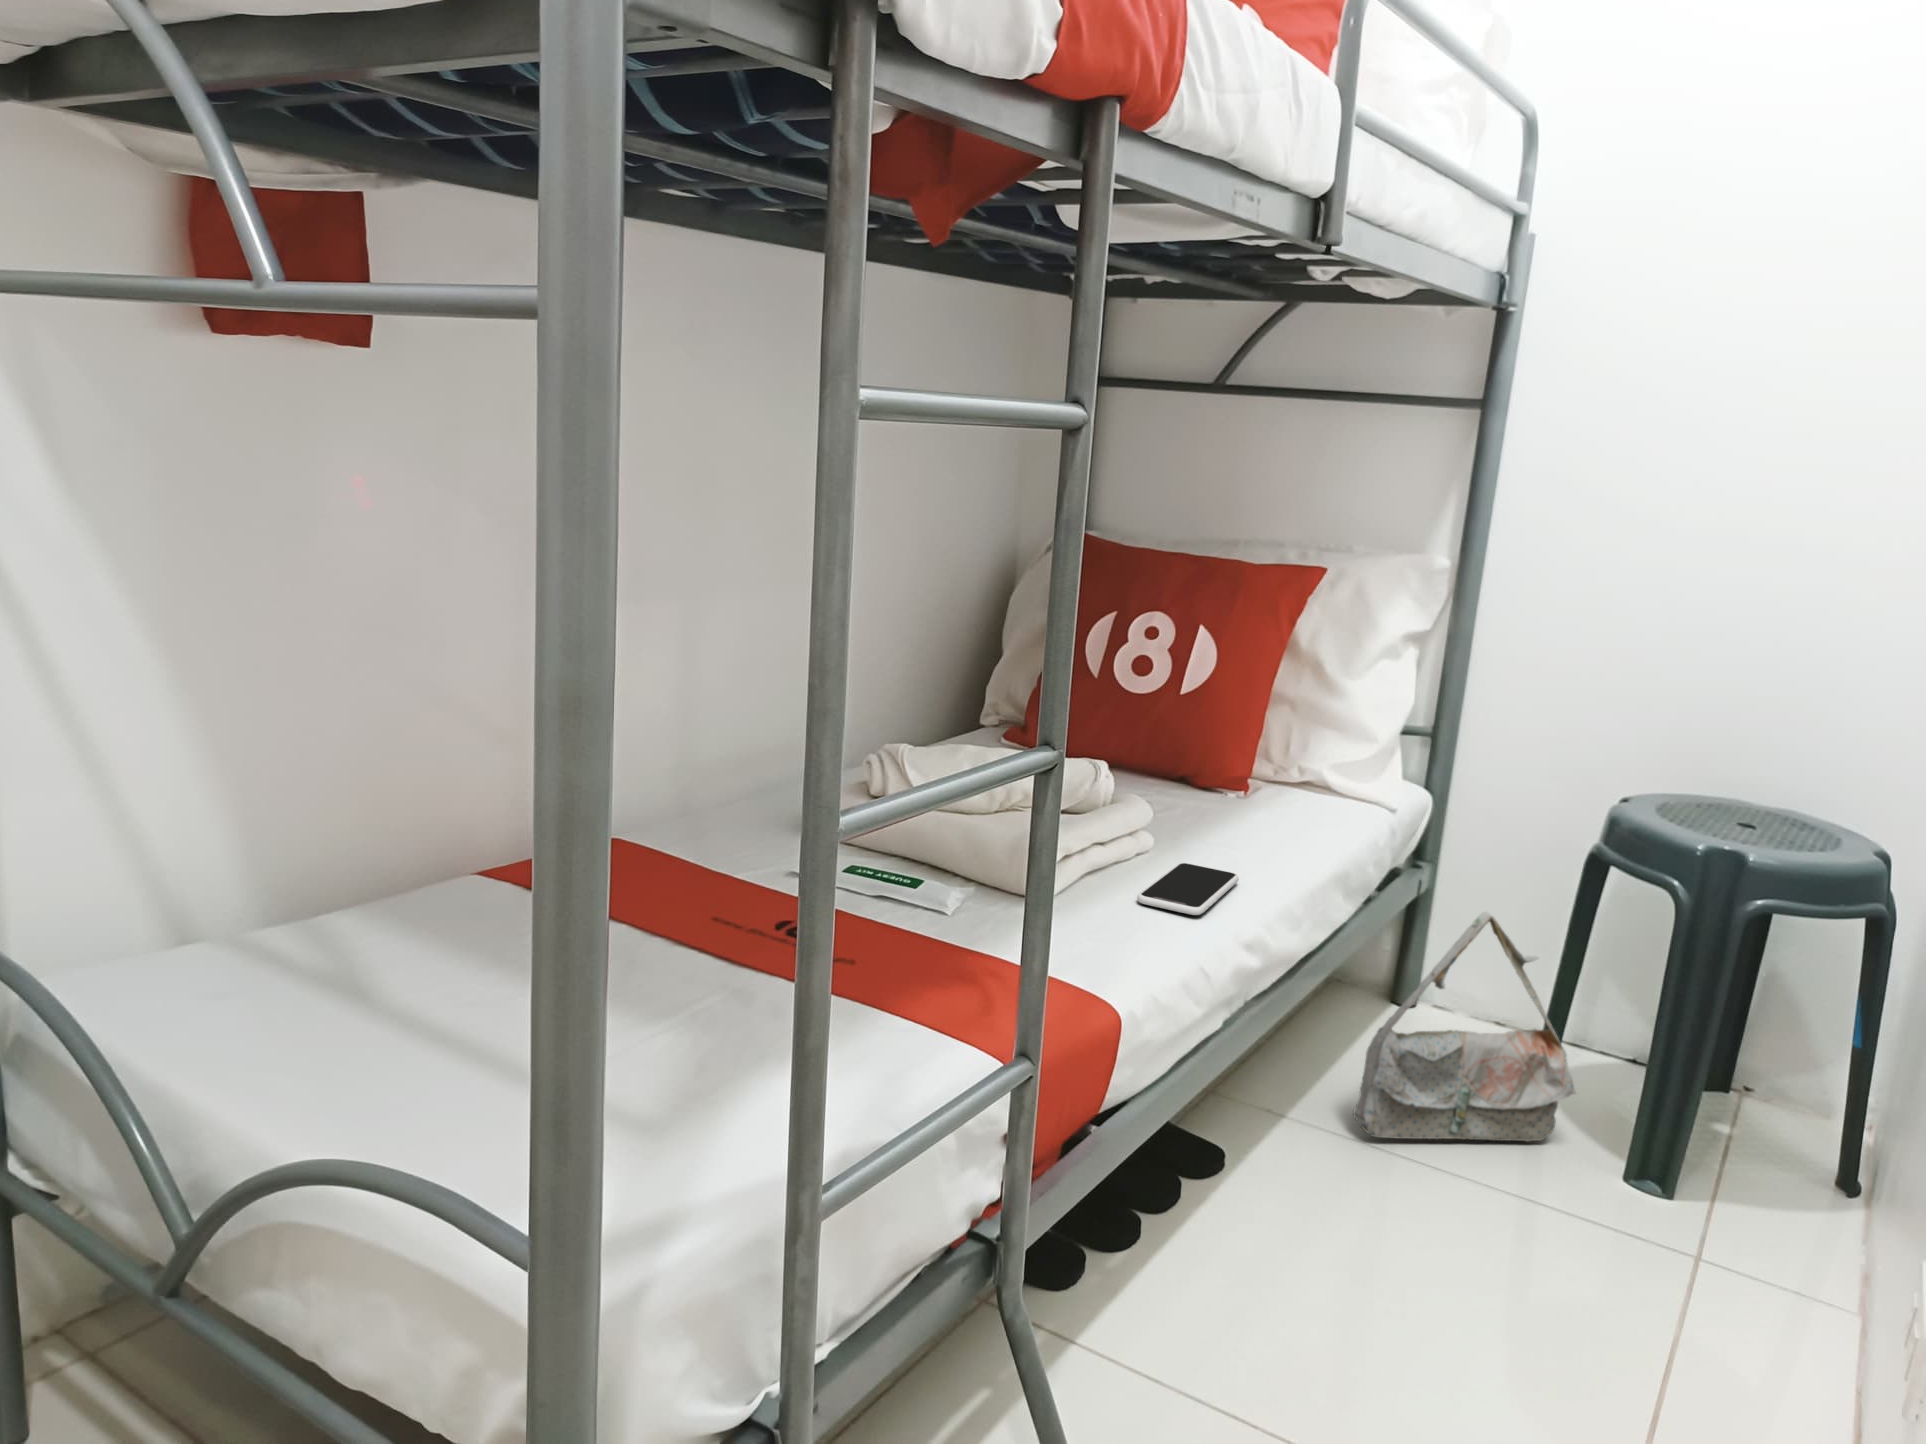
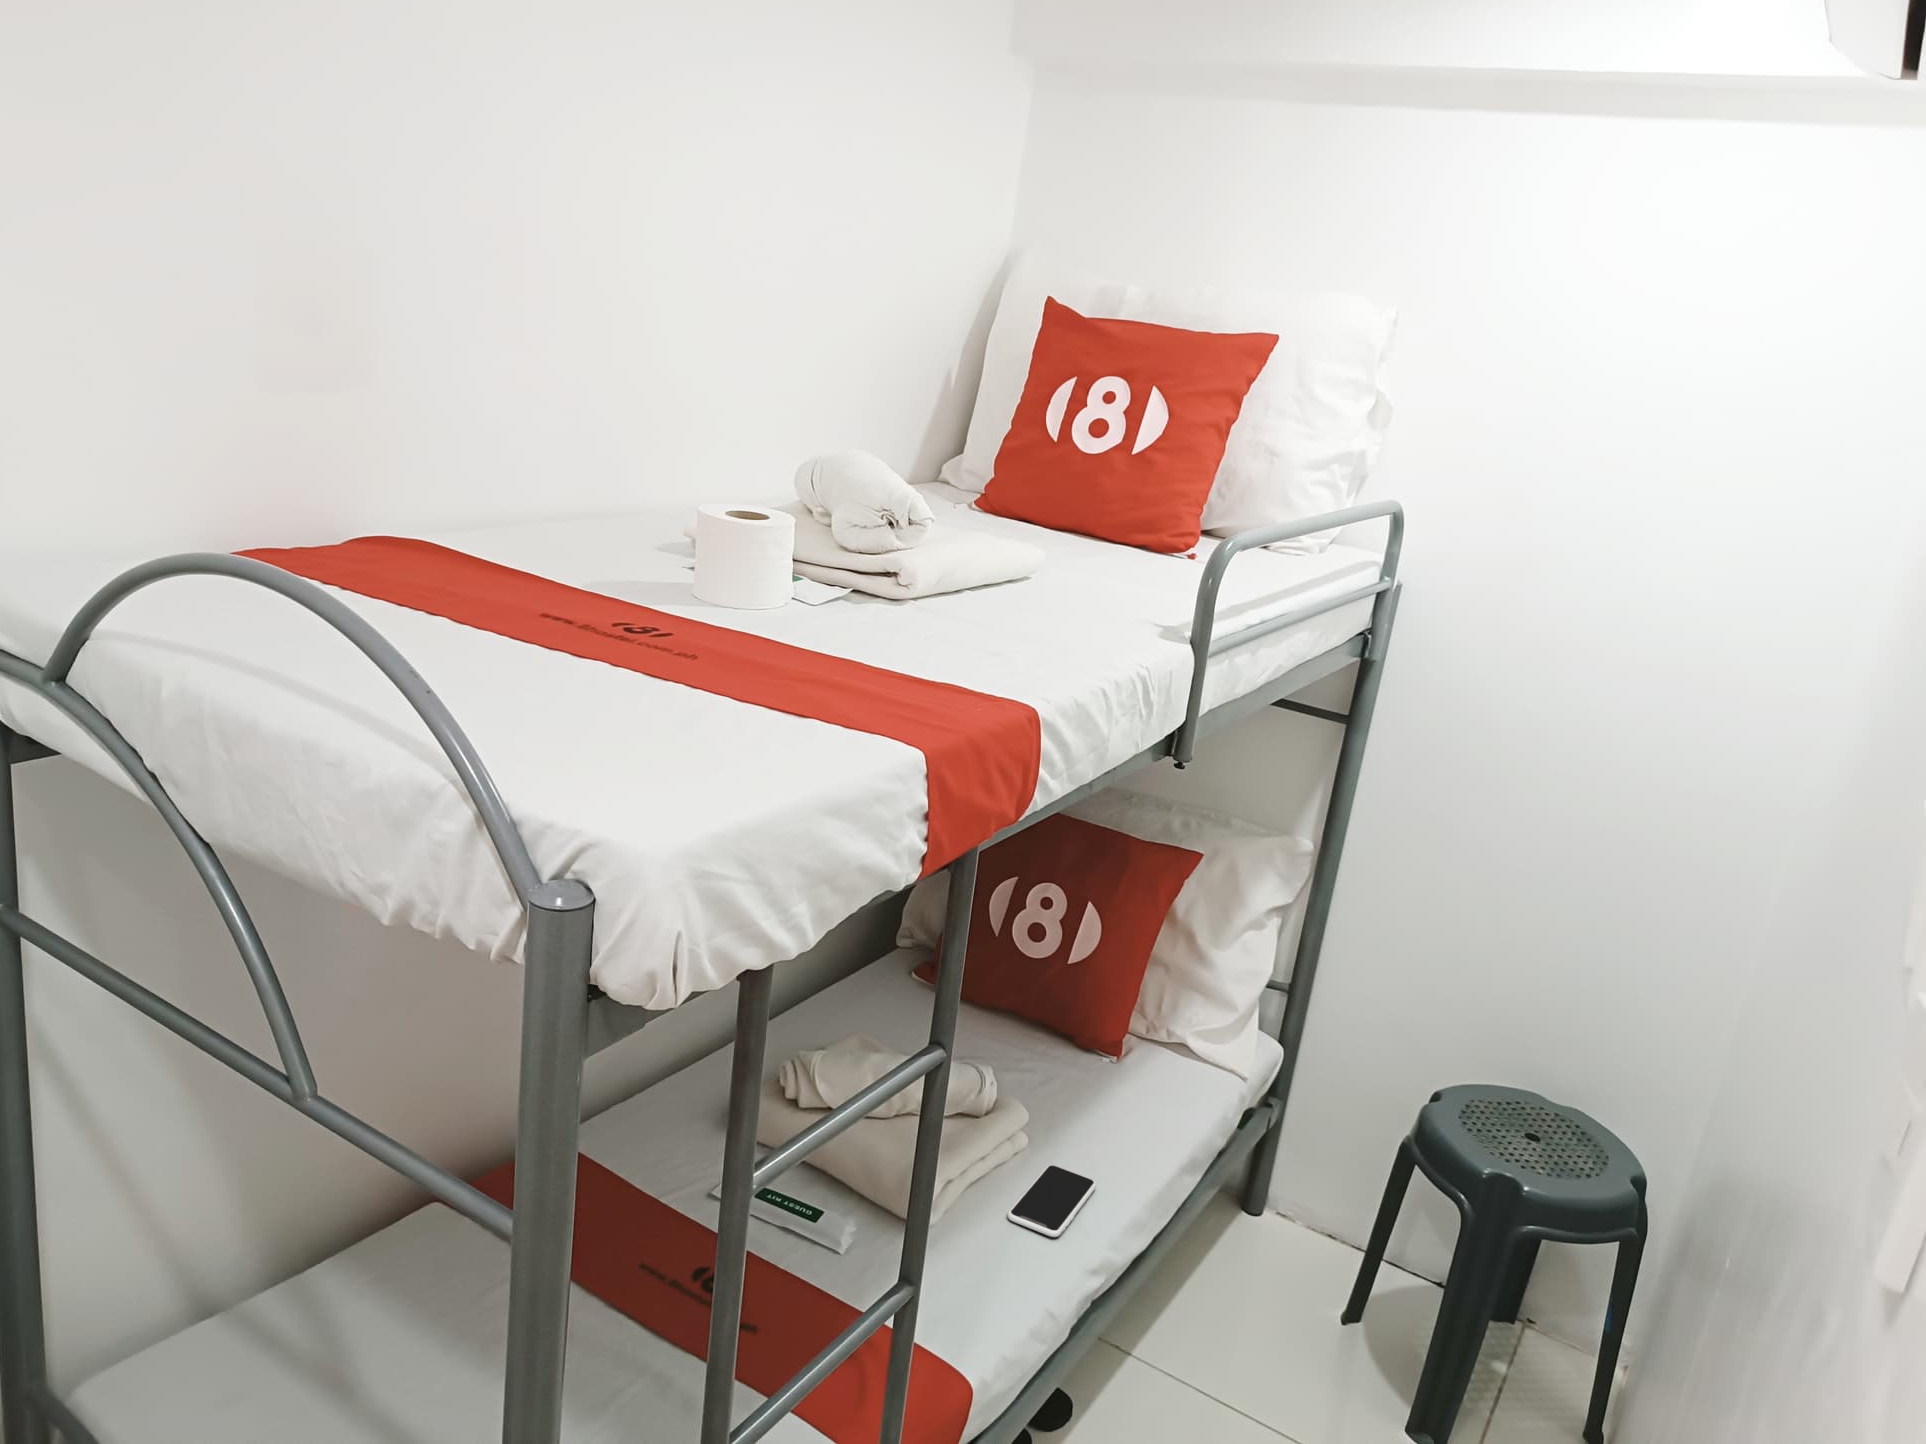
bag: present [1353,912,1576,1142] -> none [1186,1196,1374,1382]

